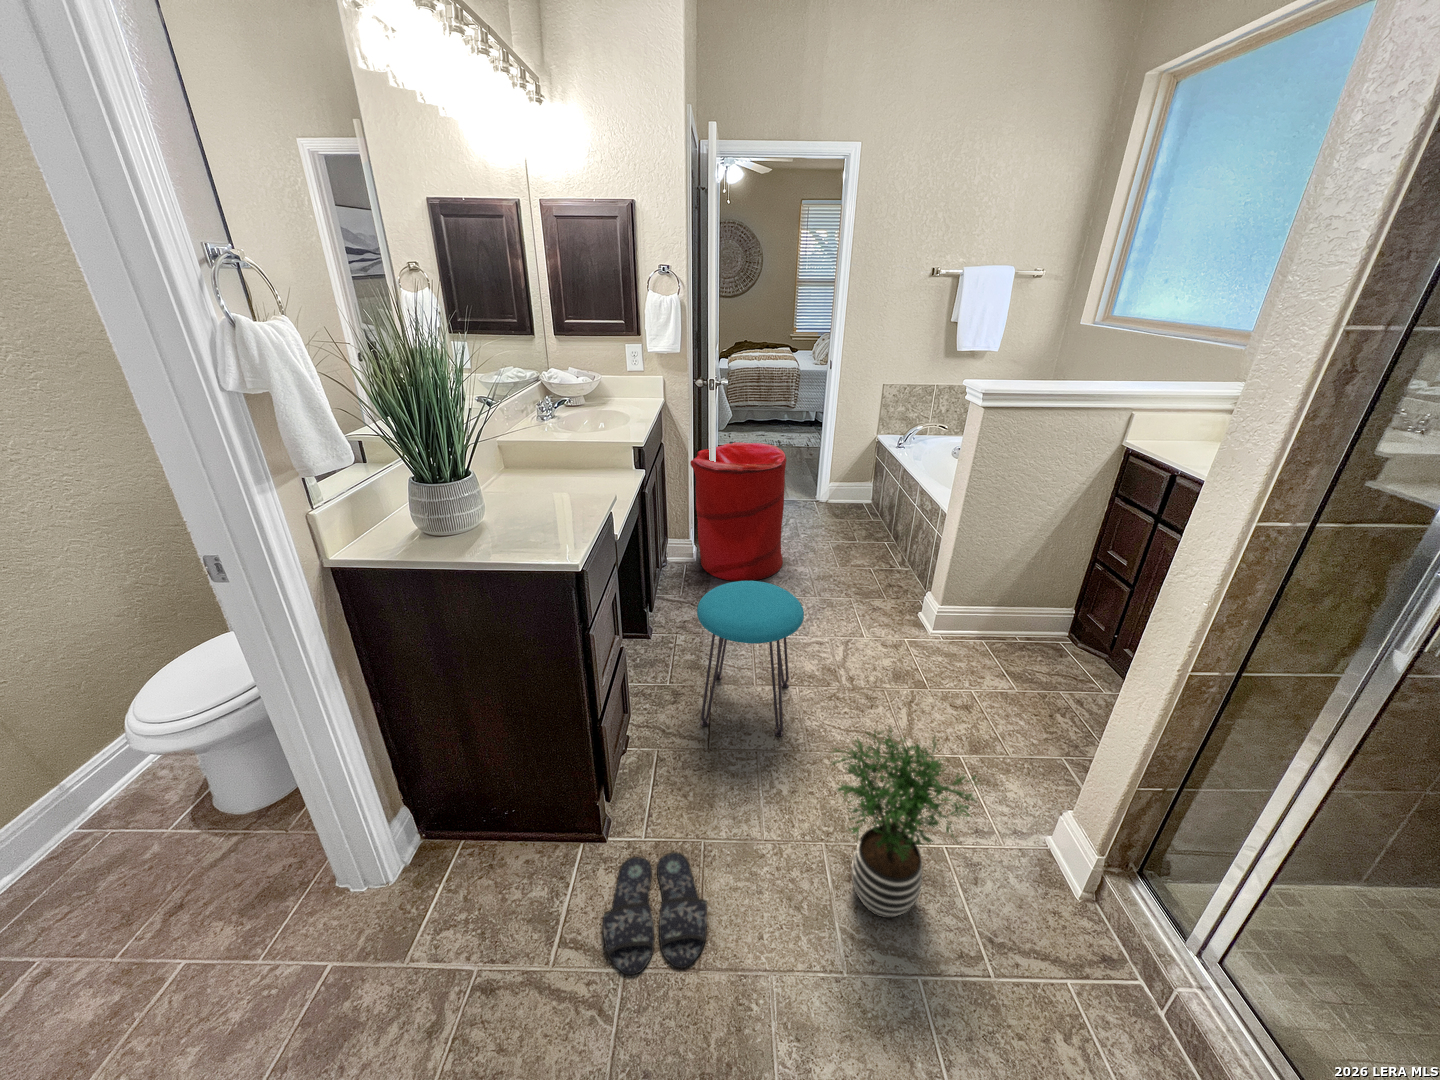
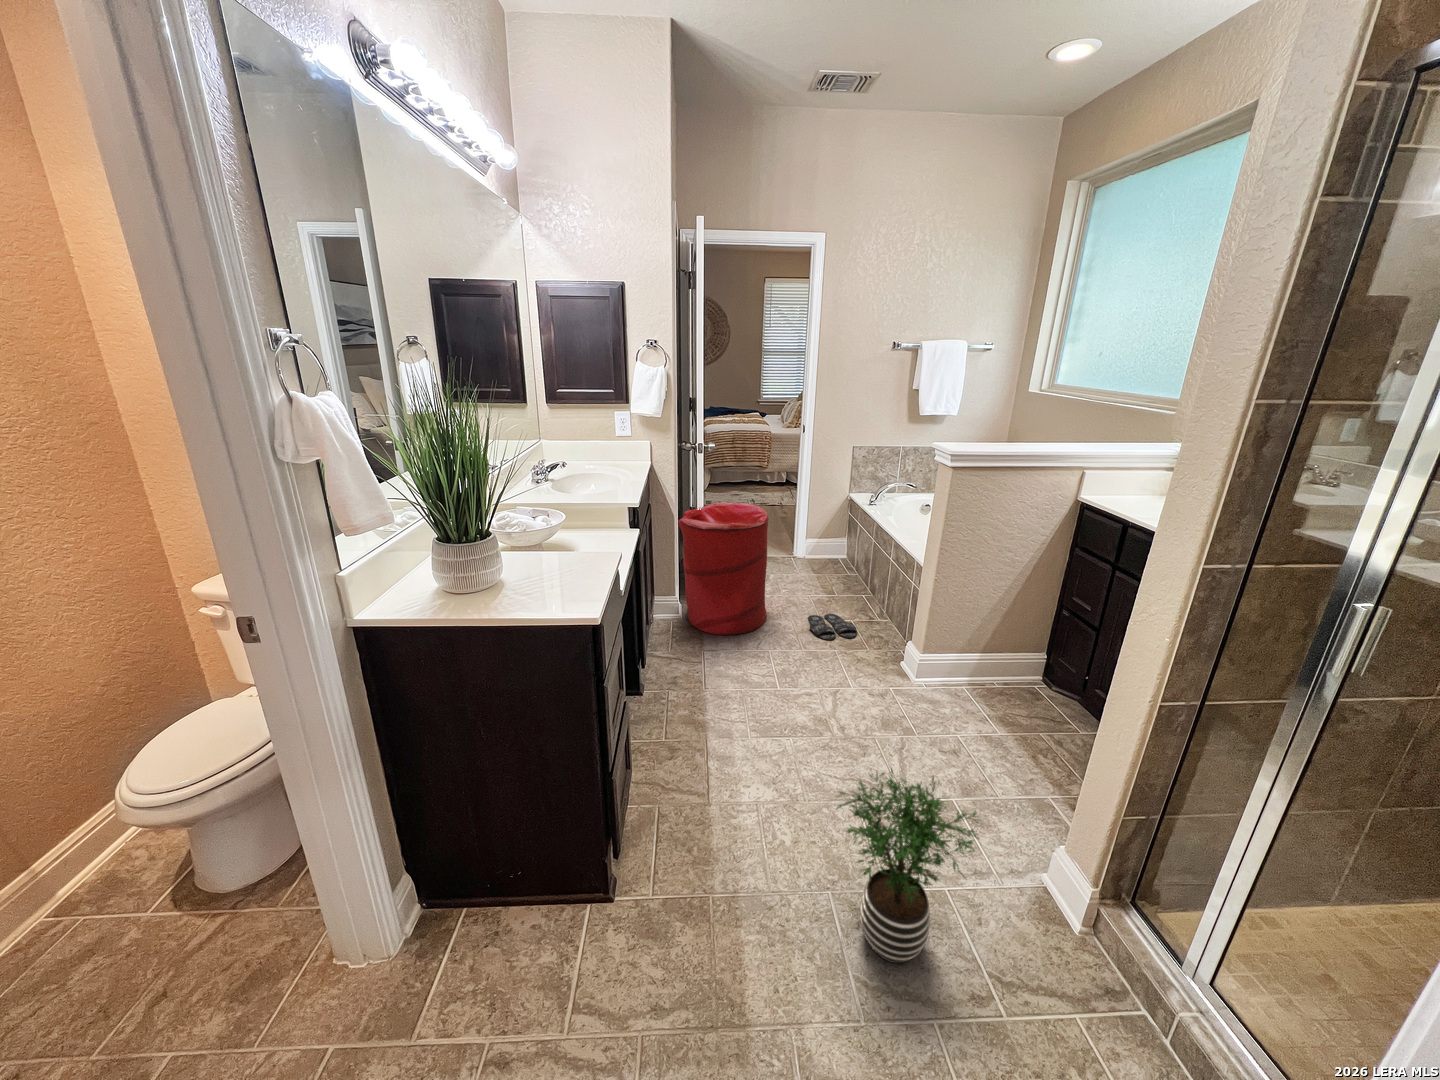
stool: present [697,581,804,736] -> none [695,633,798,786]
slippers: present [603,852,707,975] -> present [808,614,857,640]

